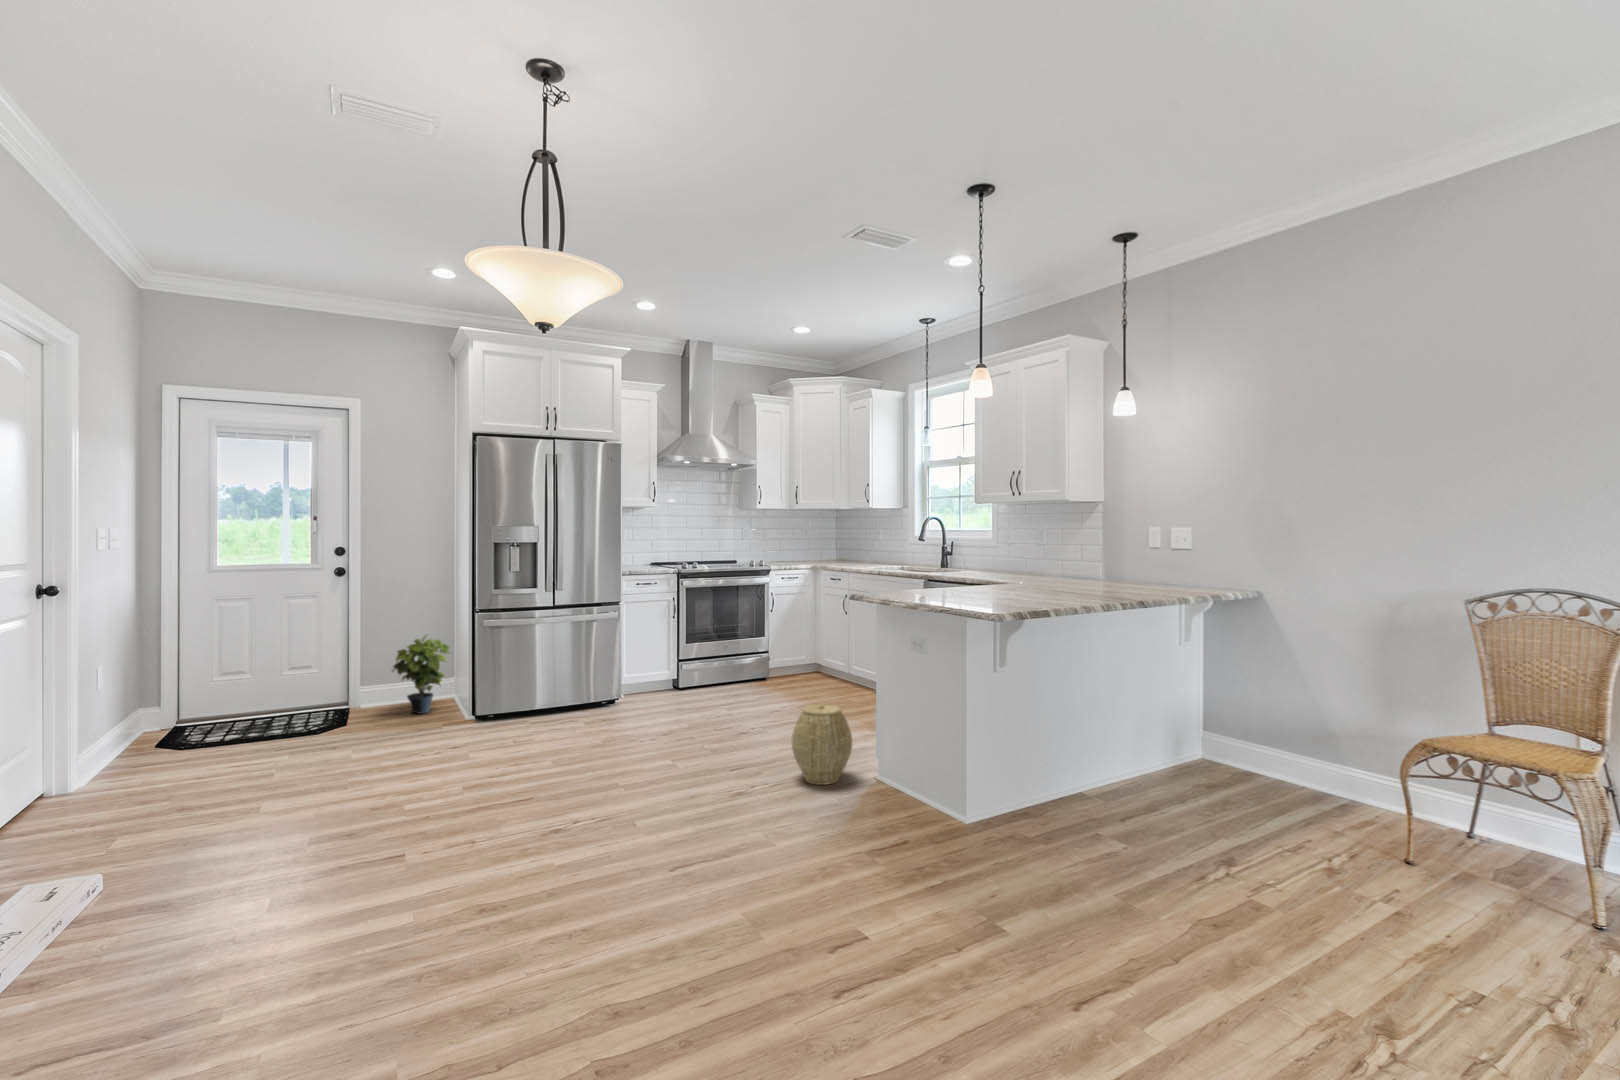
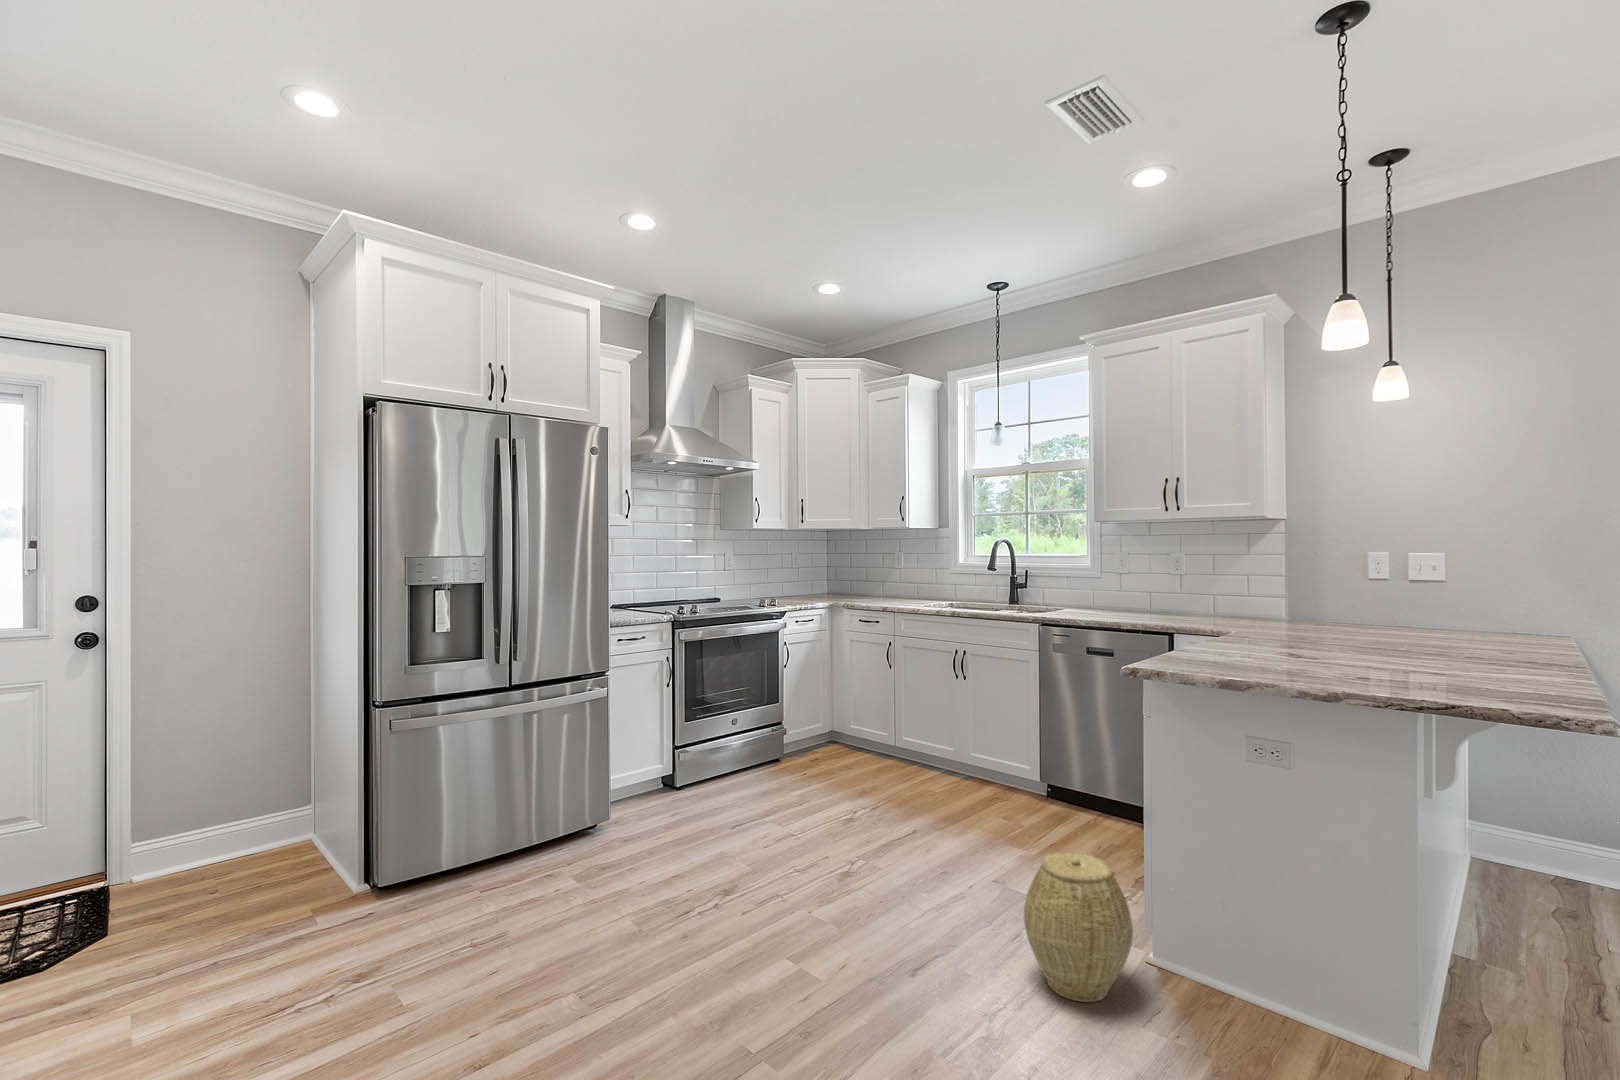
potted plant: present [393,635,450,714] -> none [203,745,320,889]

